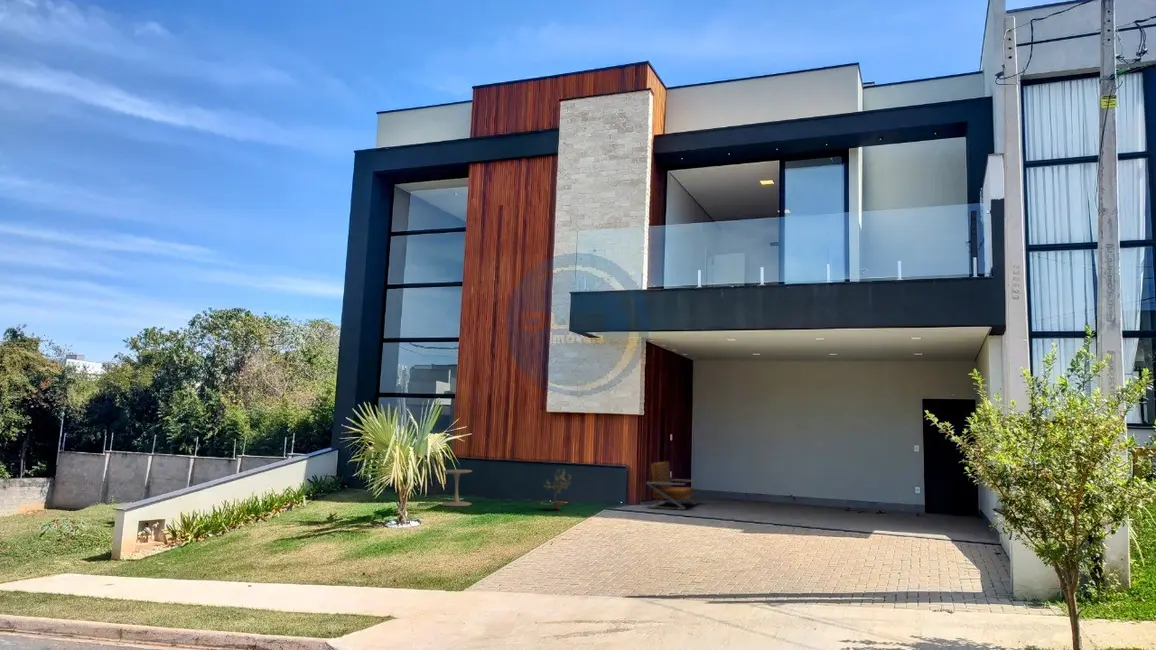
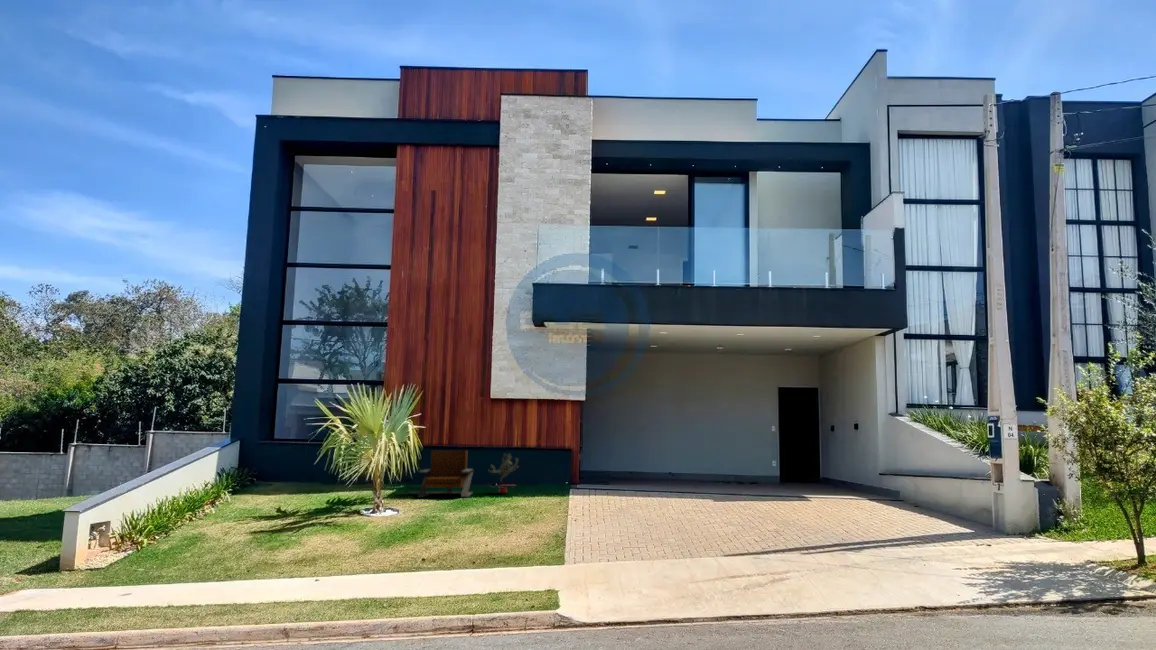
lounge chair: present [647,462,695,510] -> present [418,450,473,497]
pedestal table: present [441,470,471,506] -> none [373,458,406,496]

